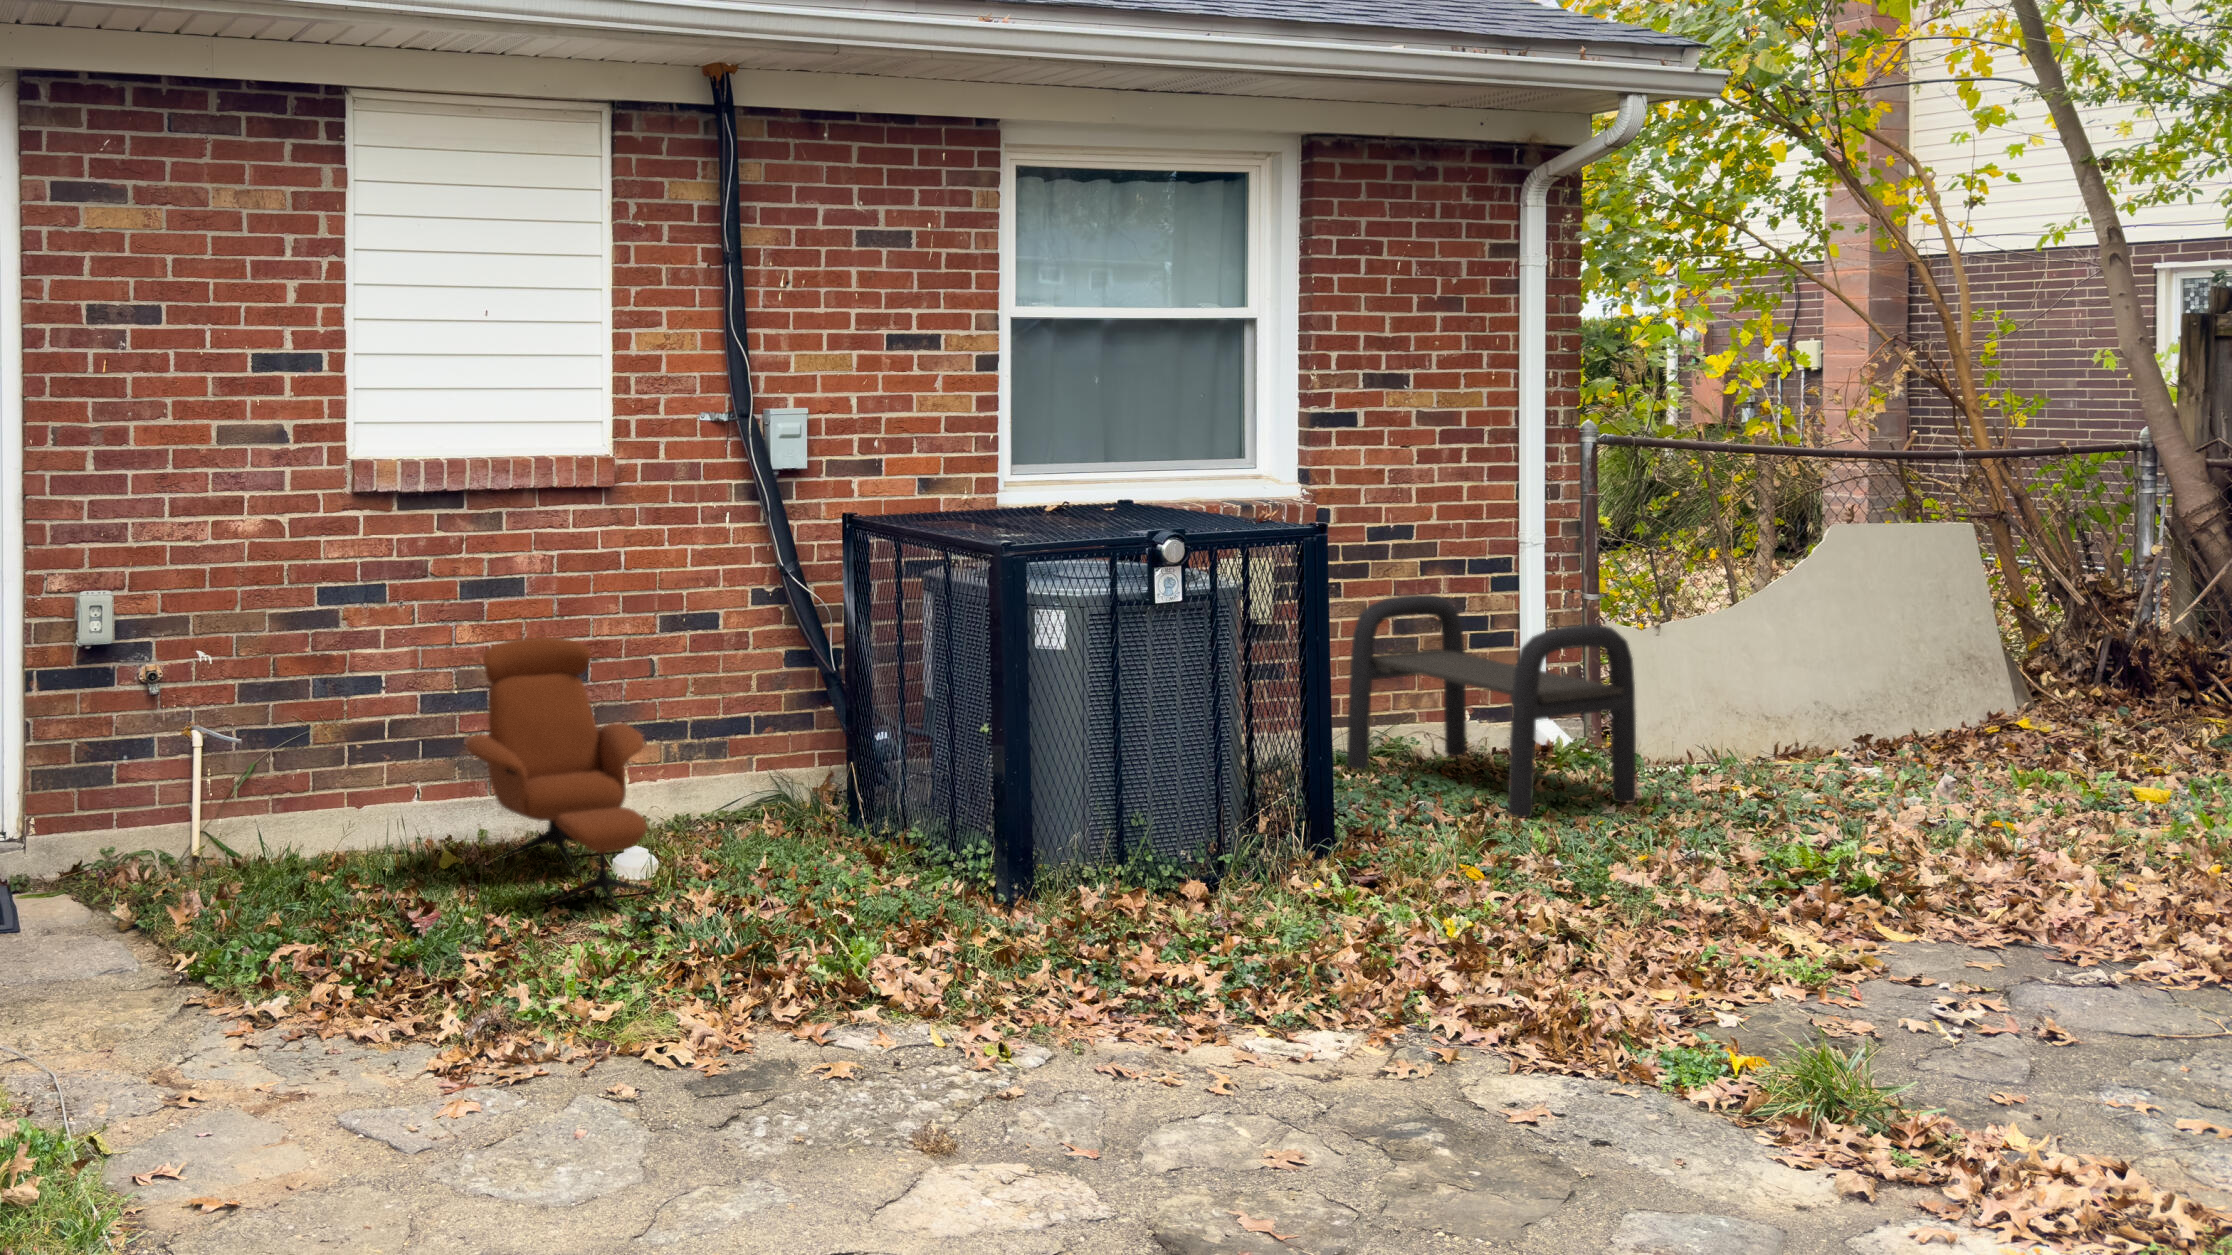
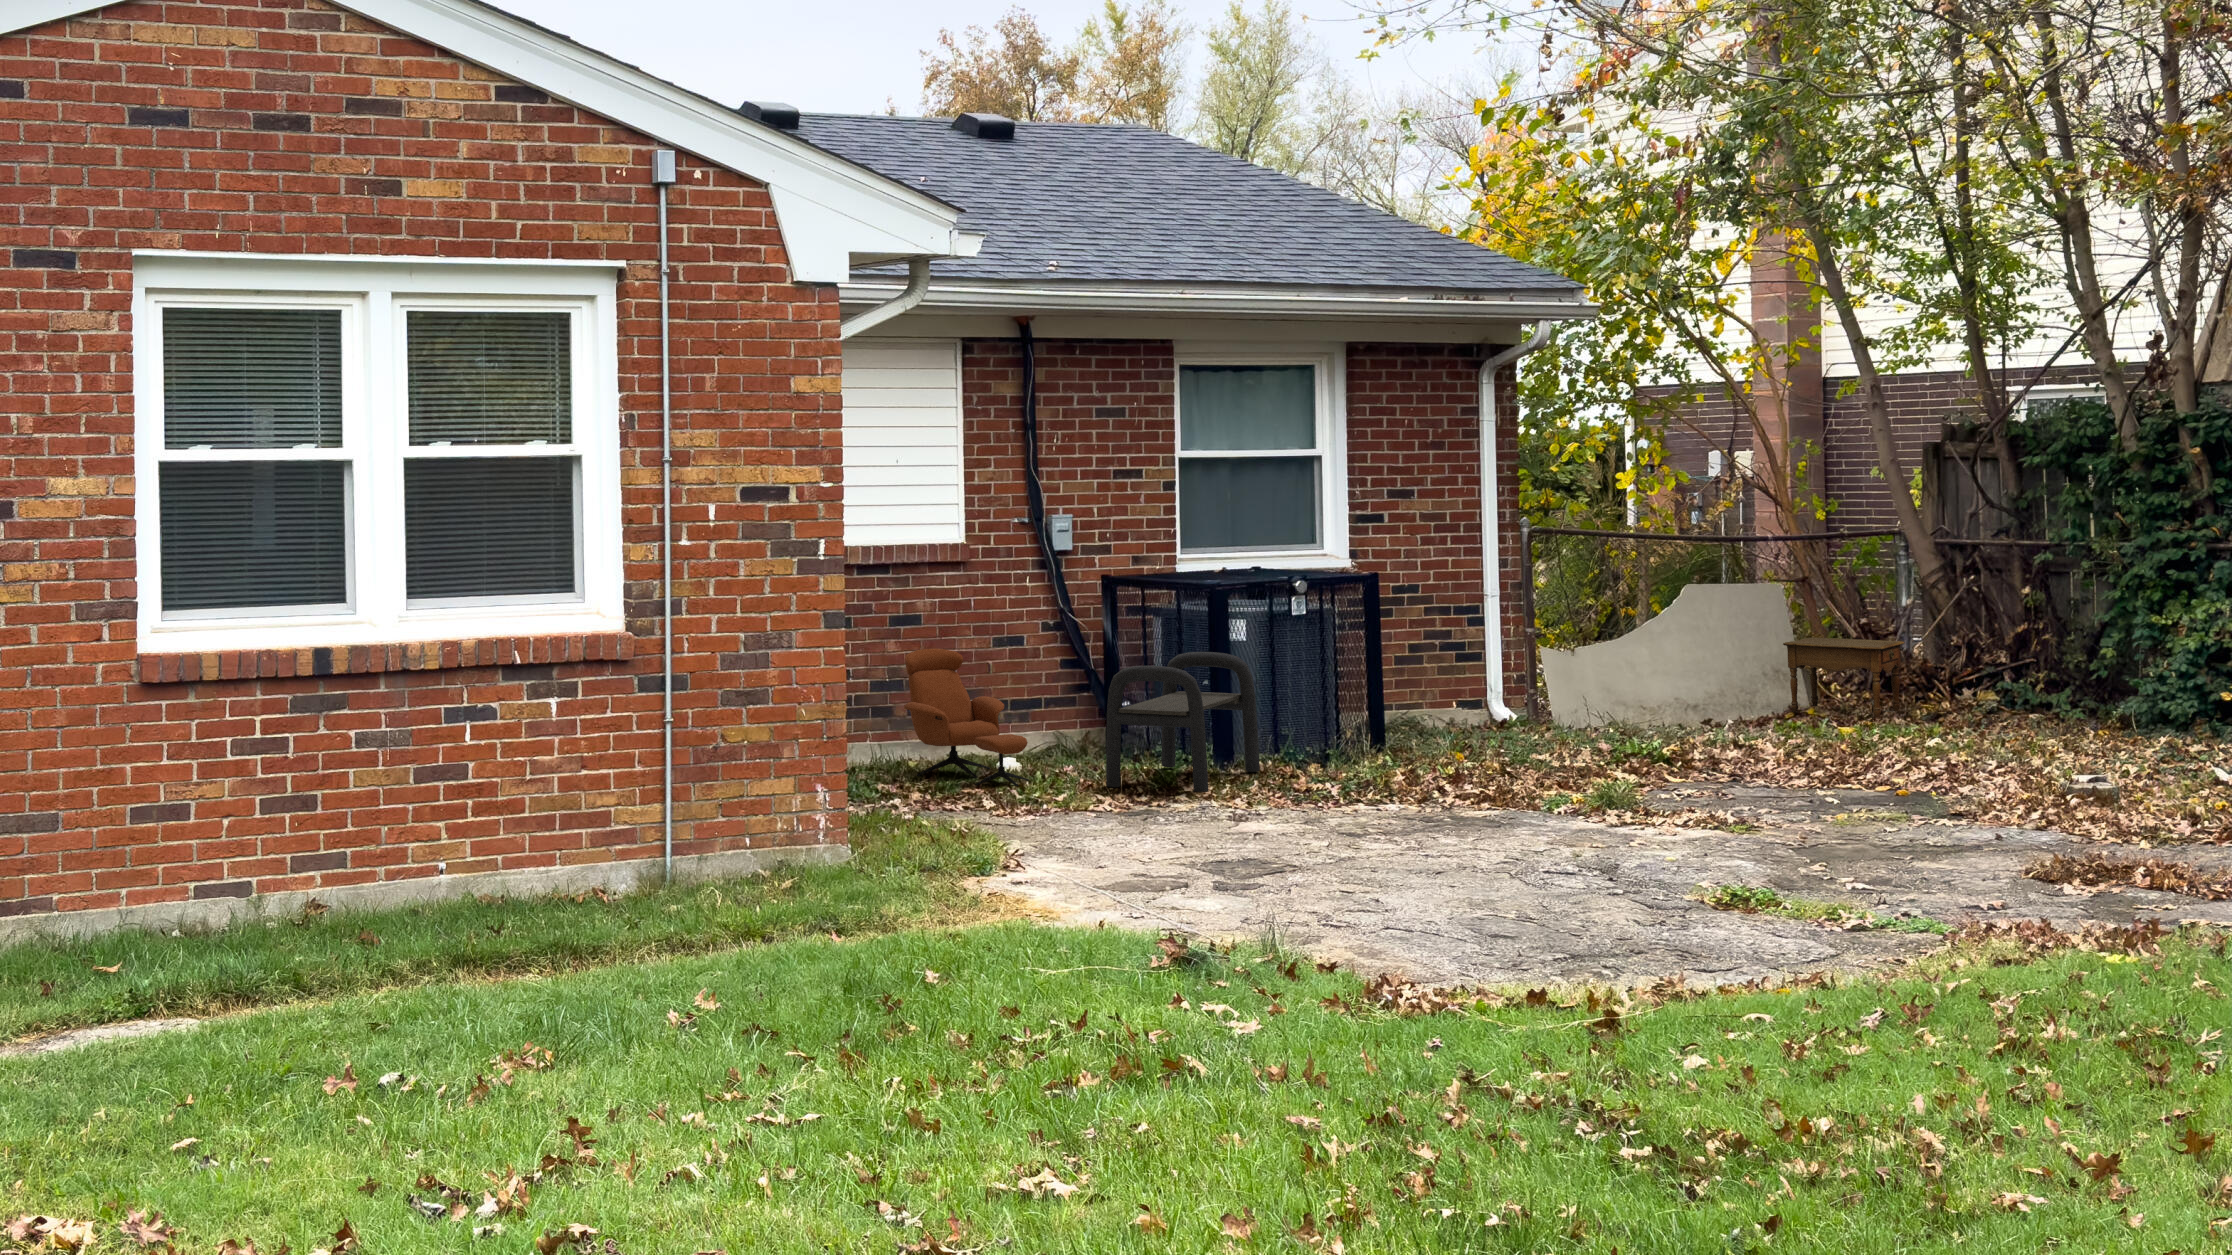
bench: present [1347,594,1637,818] -> present [1106,652,1260,792]
side table: none [1992,604,2192,742] -> present [1783,637,1904,718]

